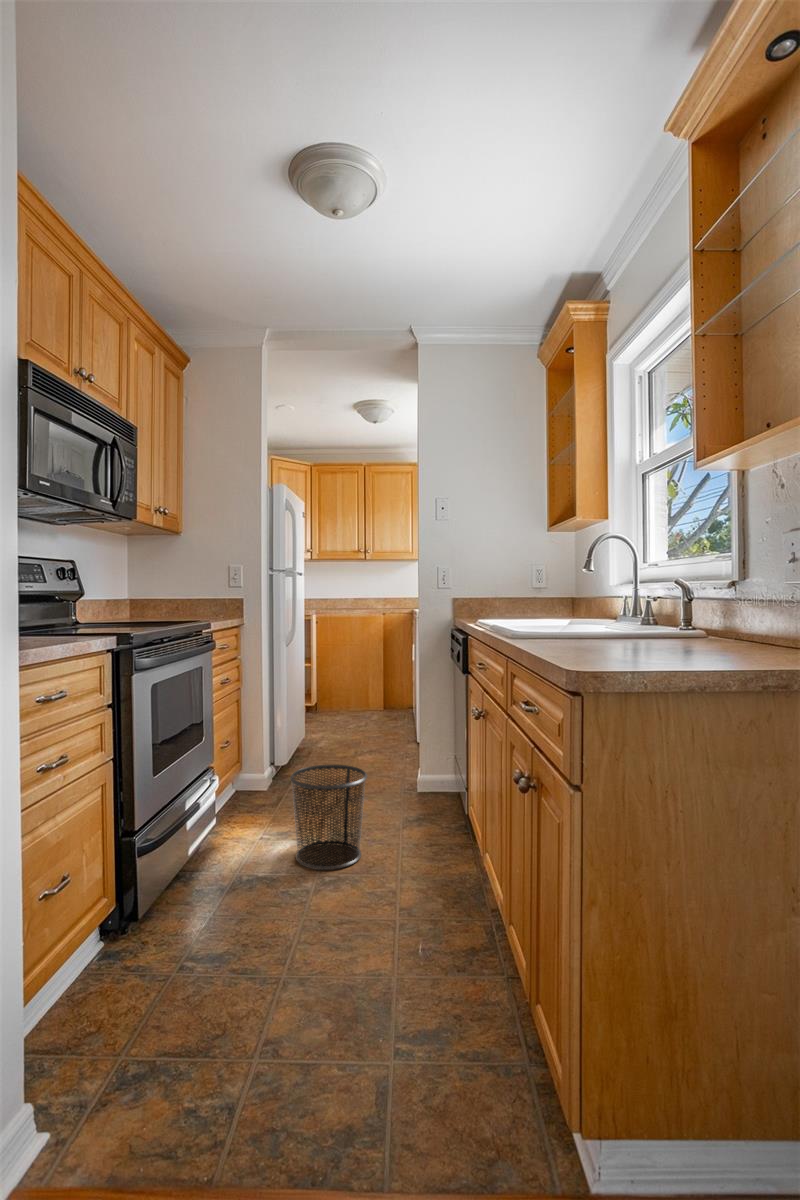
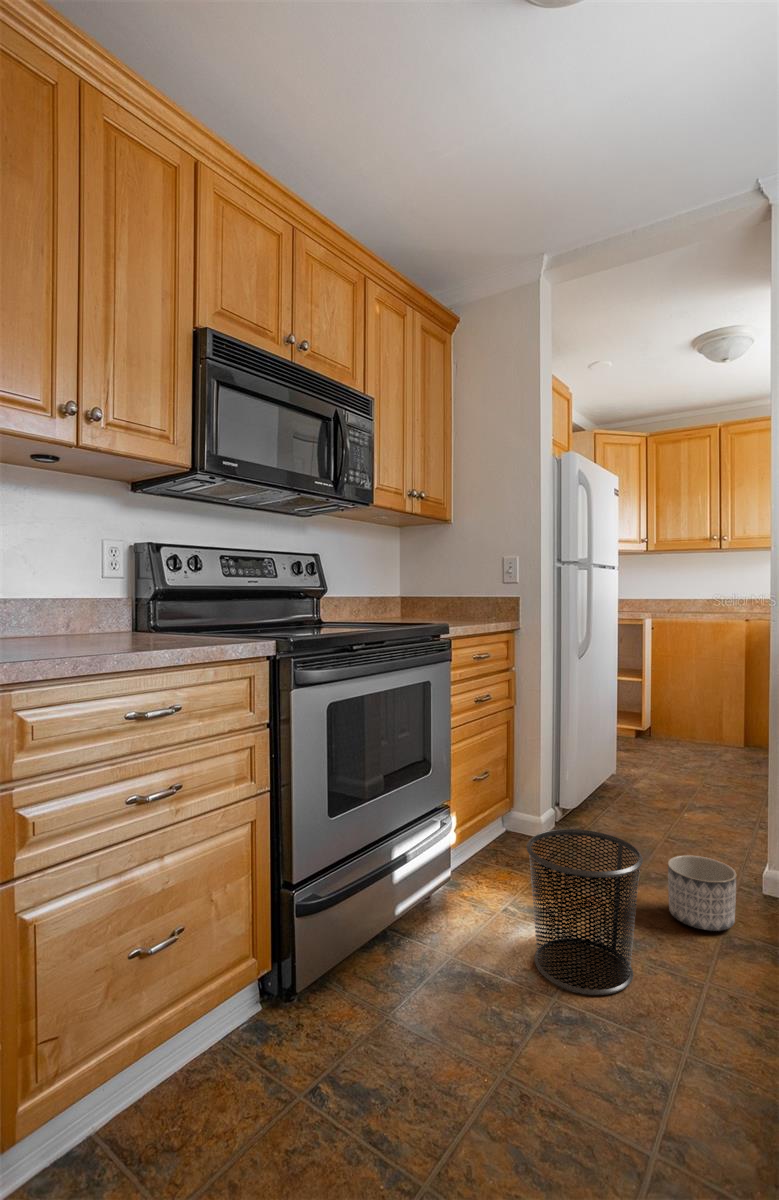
planter: none [368,775,410,820] -> present [668,855,736,931]

